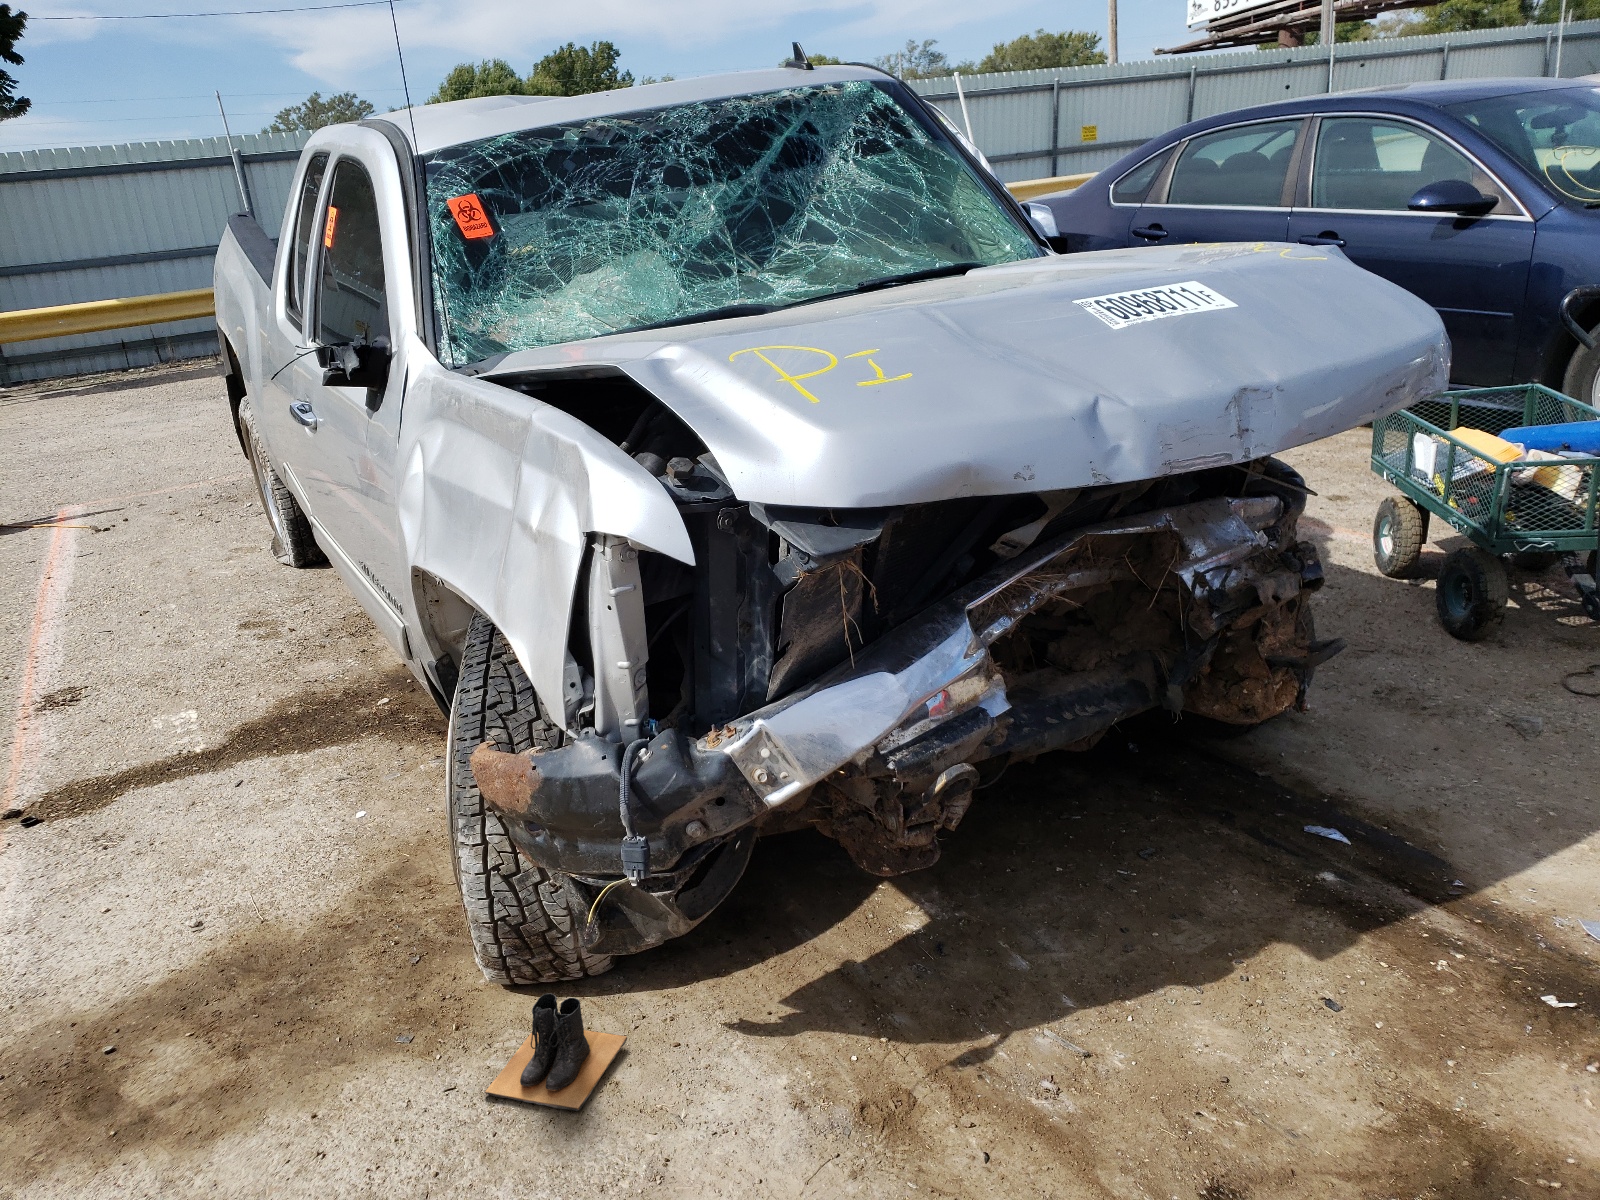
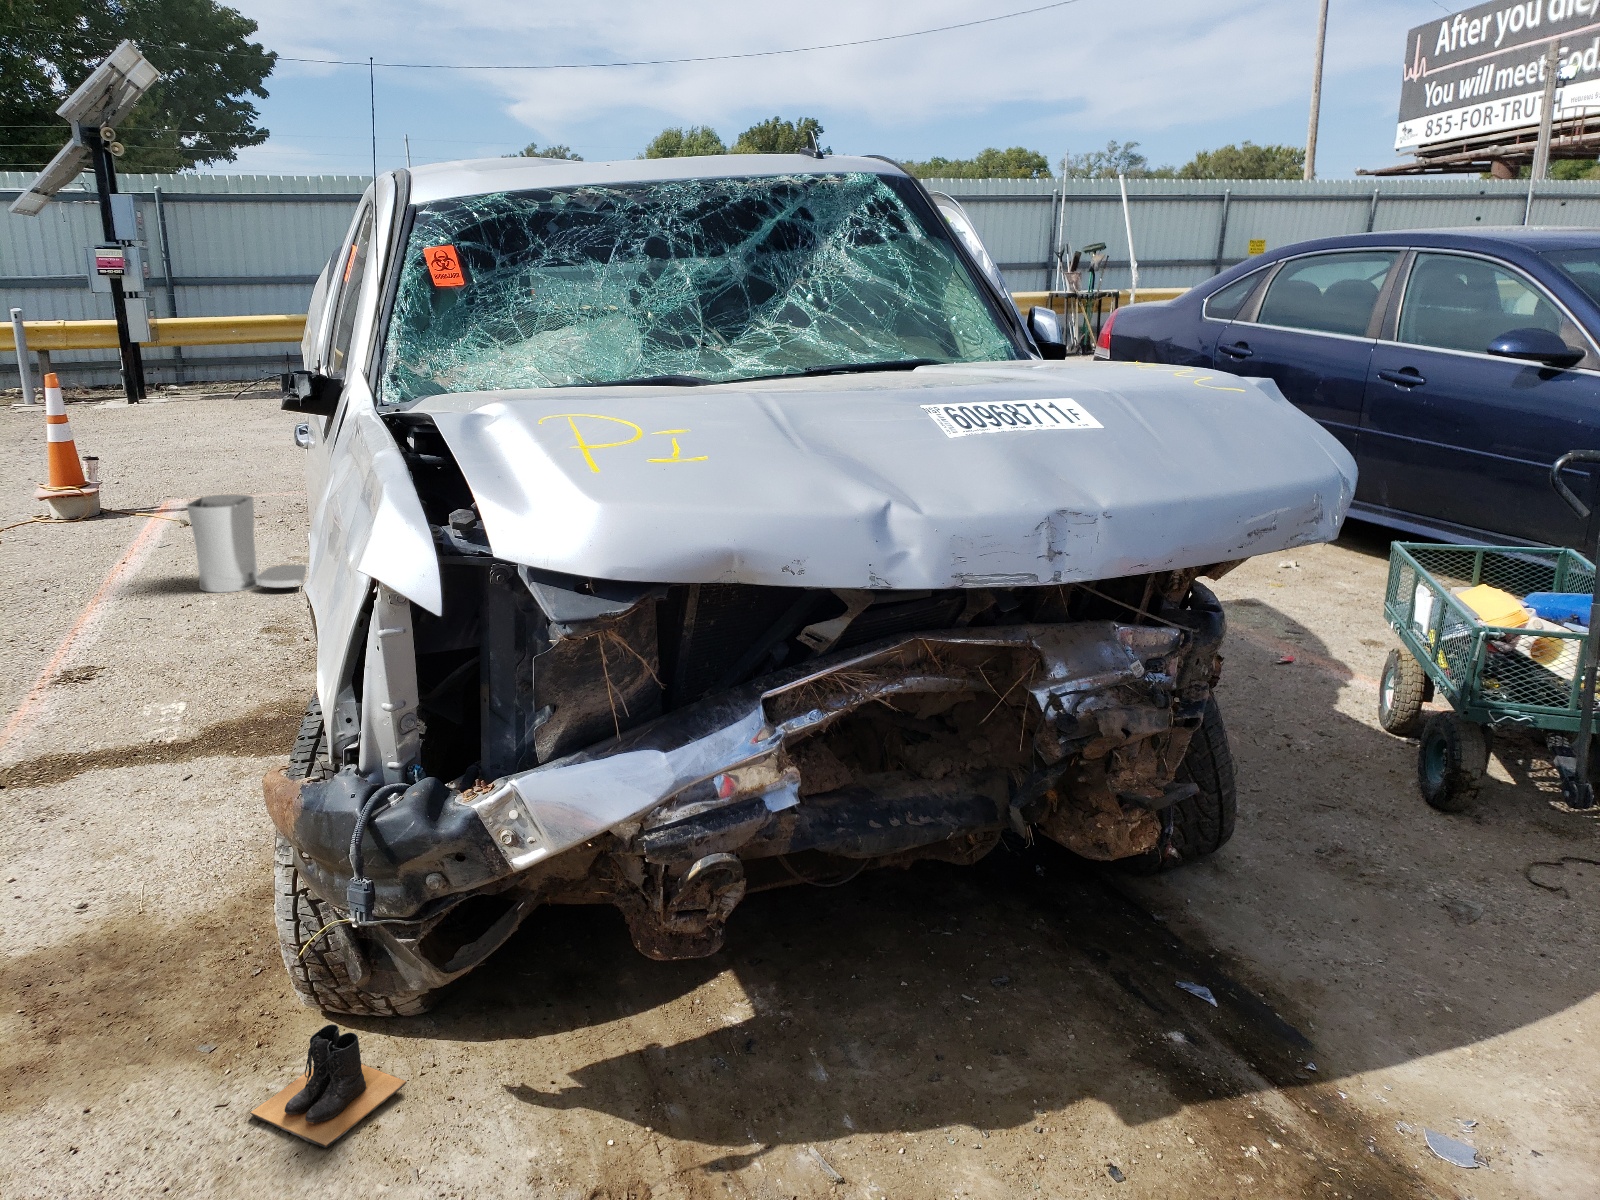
trash can: none [118,490,269,597] -> present [187,495,306,593]

